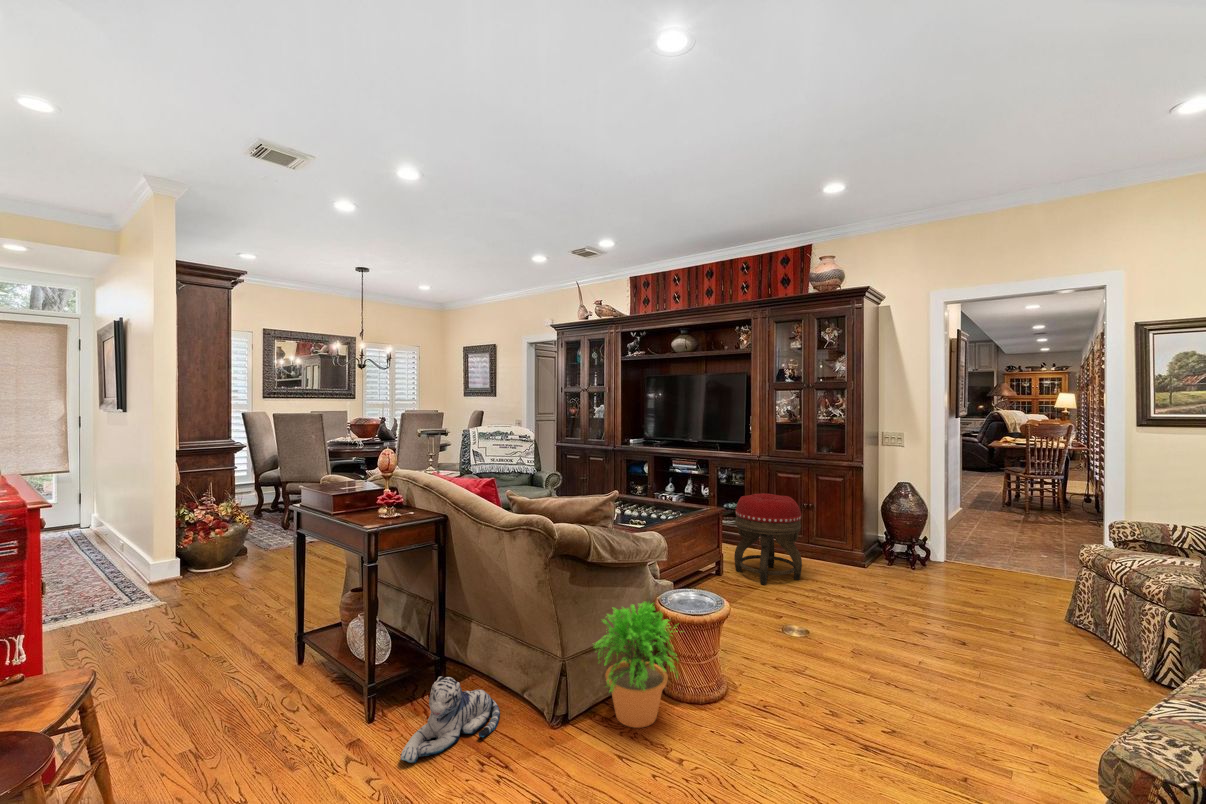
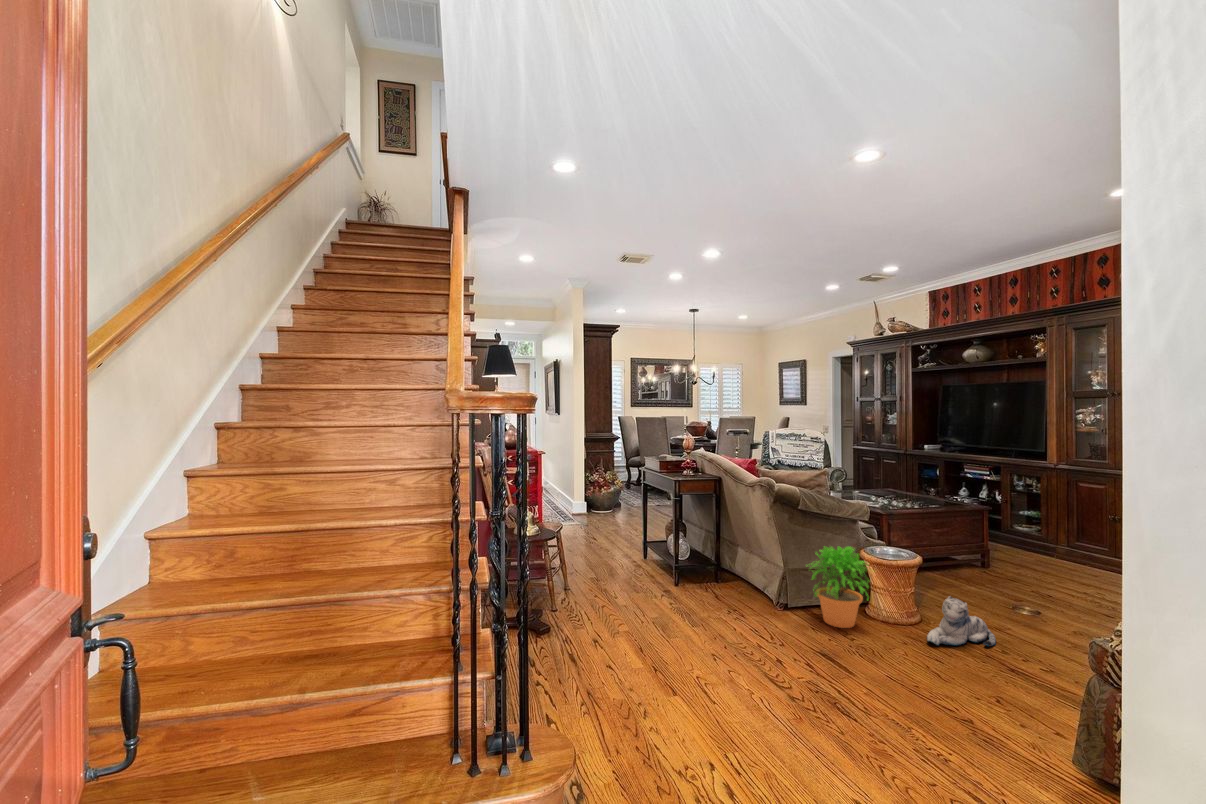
footstool: present [734,493,802,585] -> none [1005,499,1086,588]
plush toy: present [401,676,500,763] -> present [927,596,996,646]

